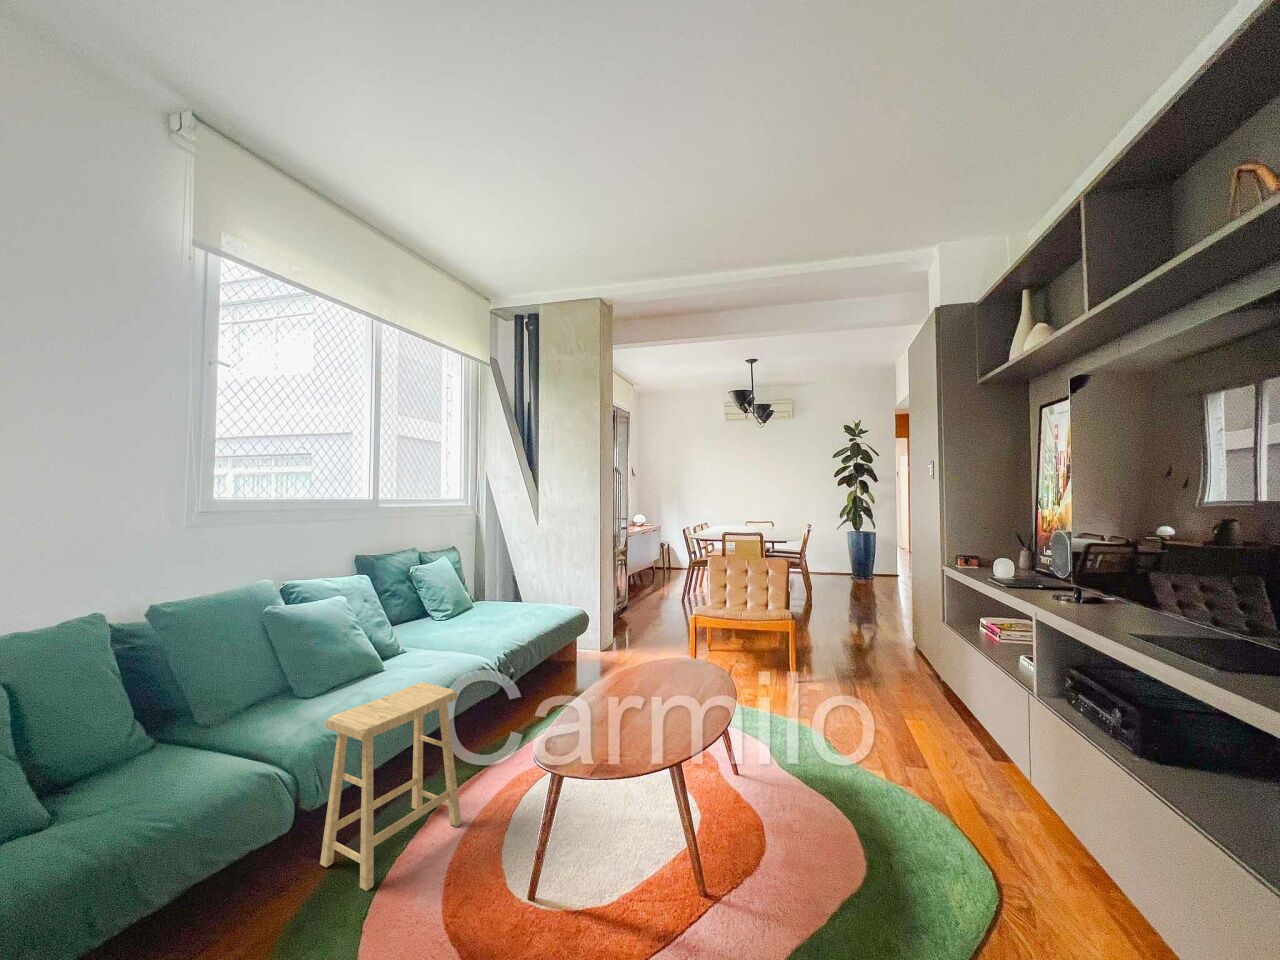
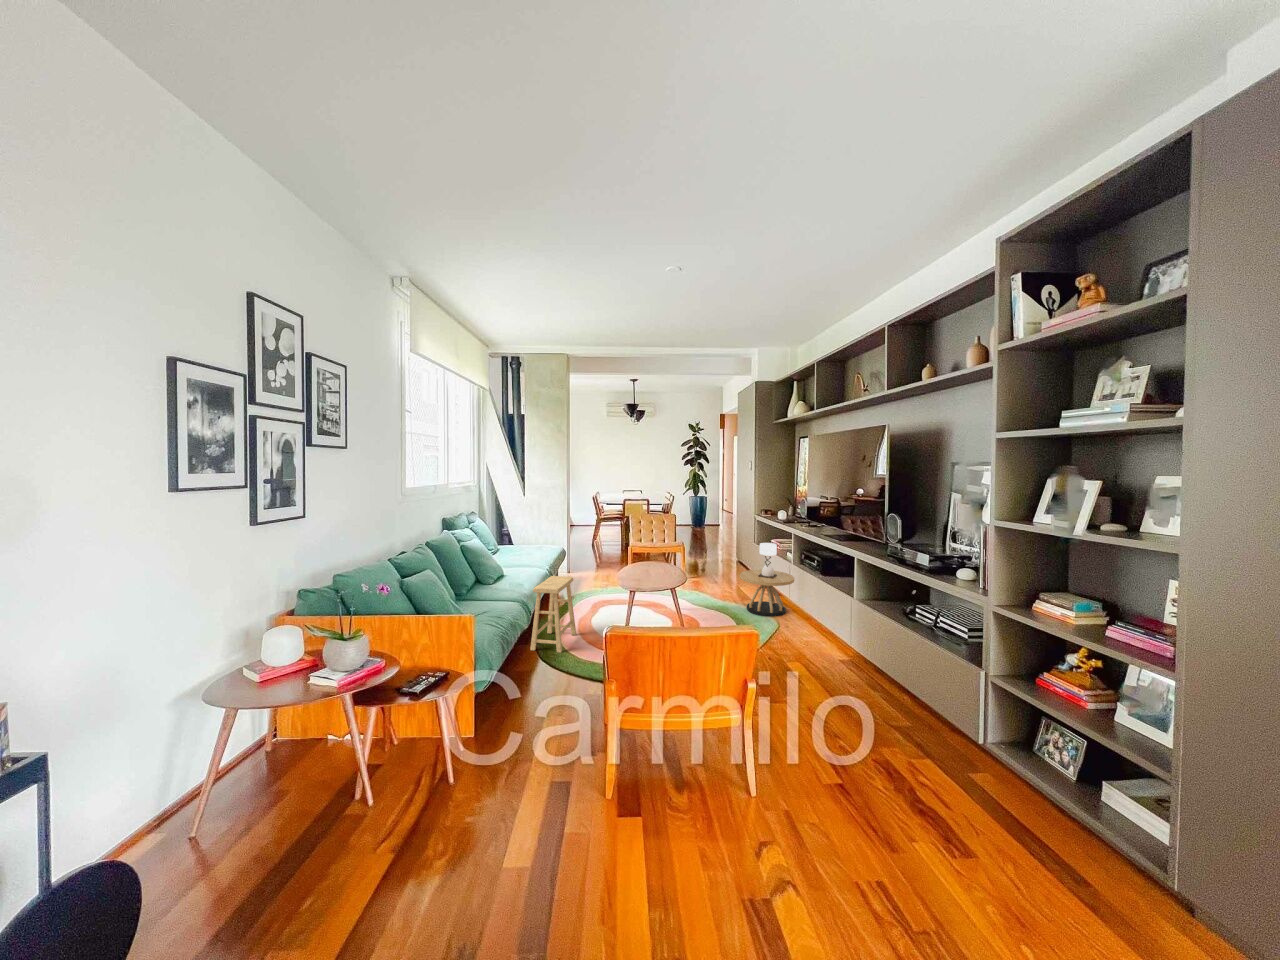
side table: none [885,638,1046,853] -> present [740,543,794,617]

